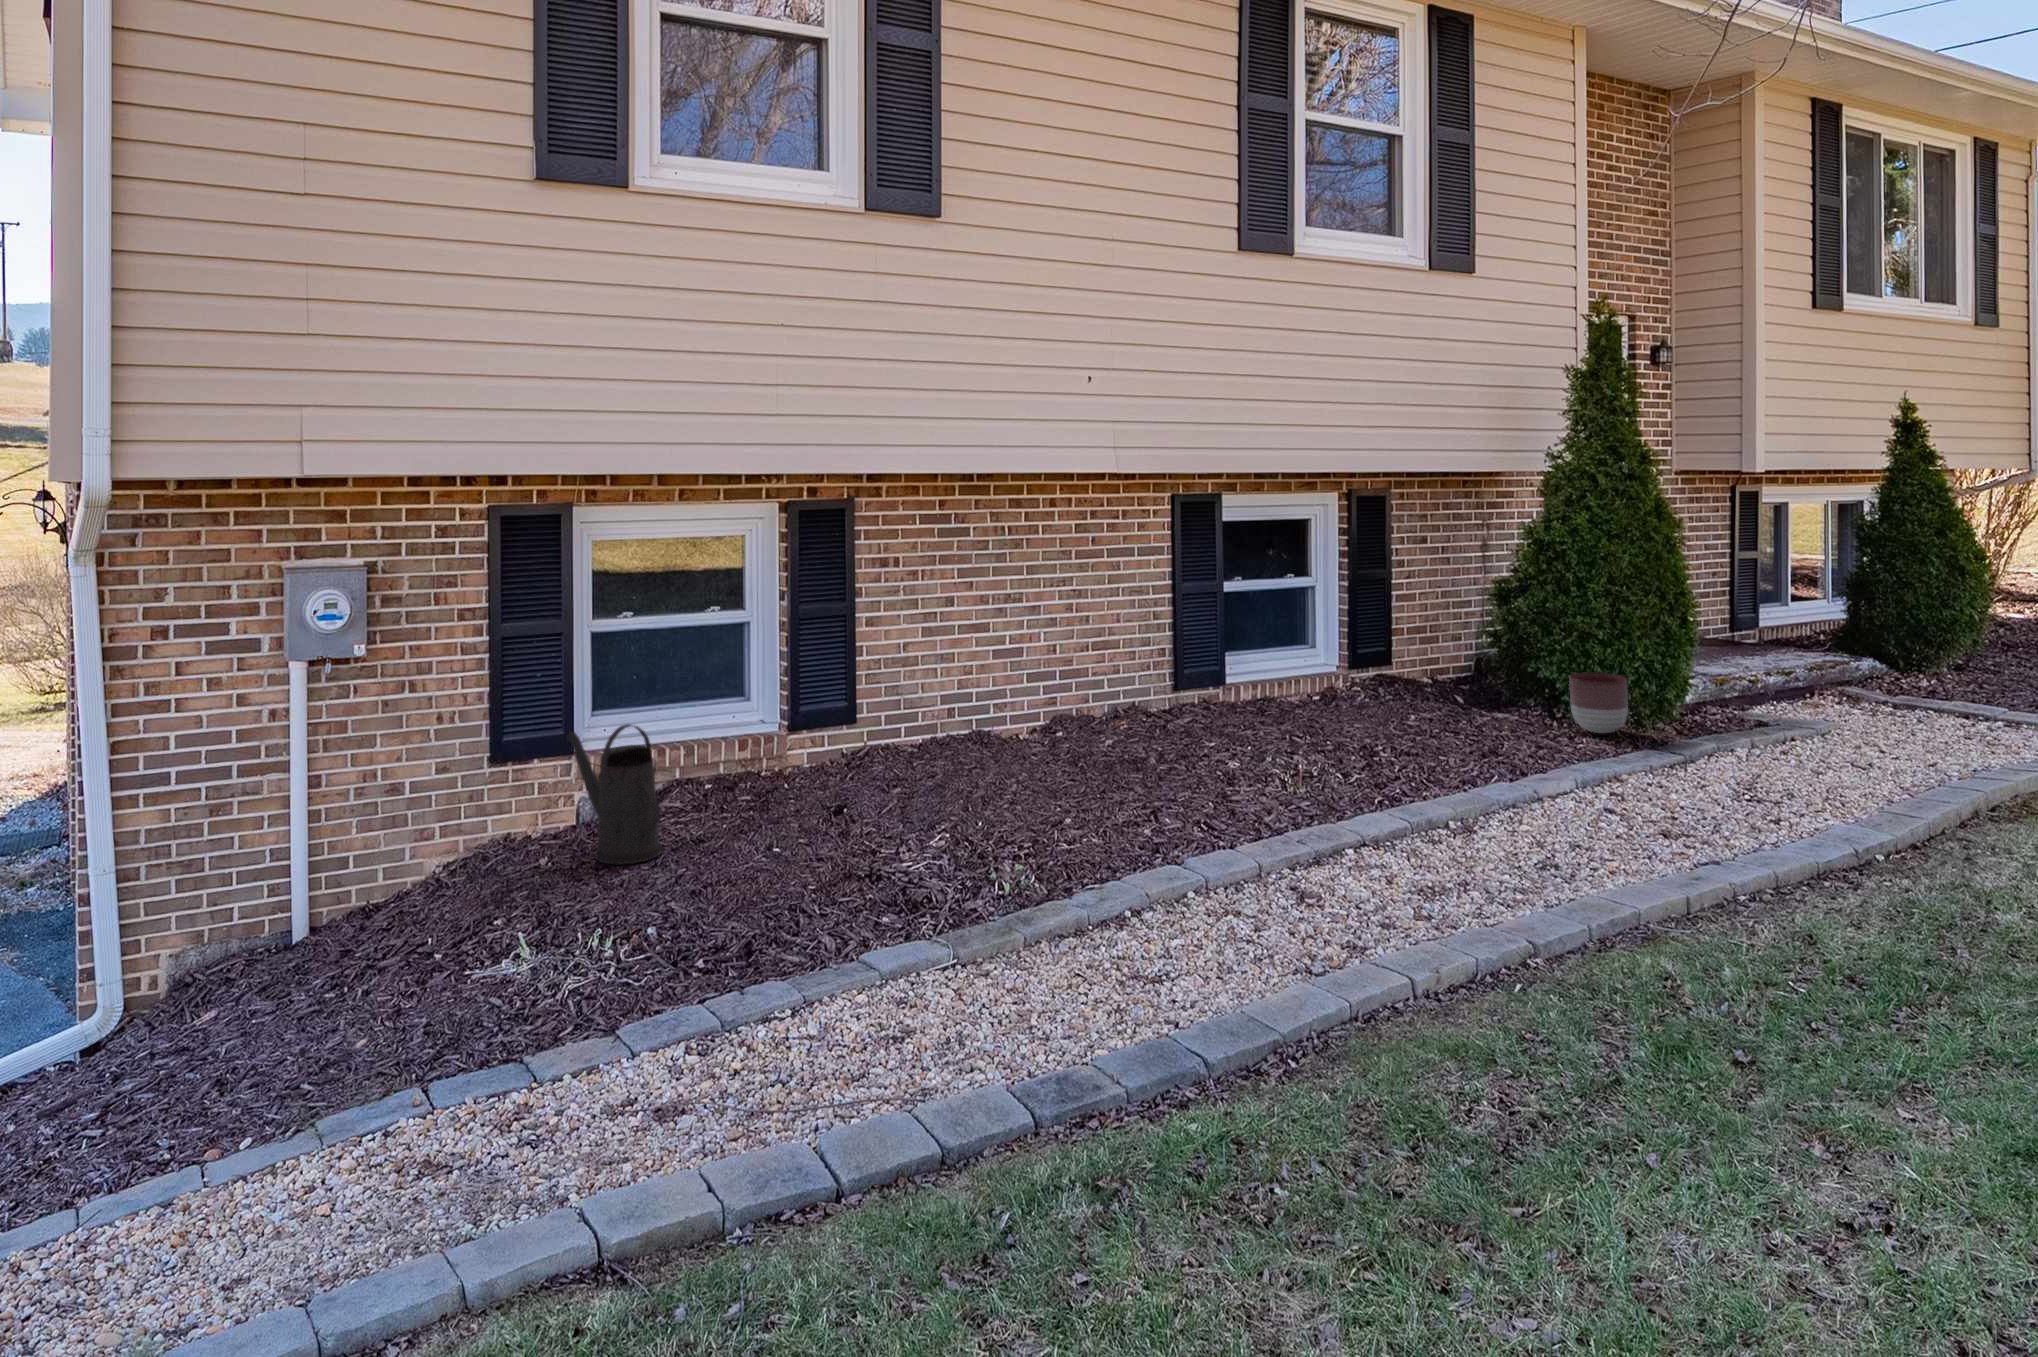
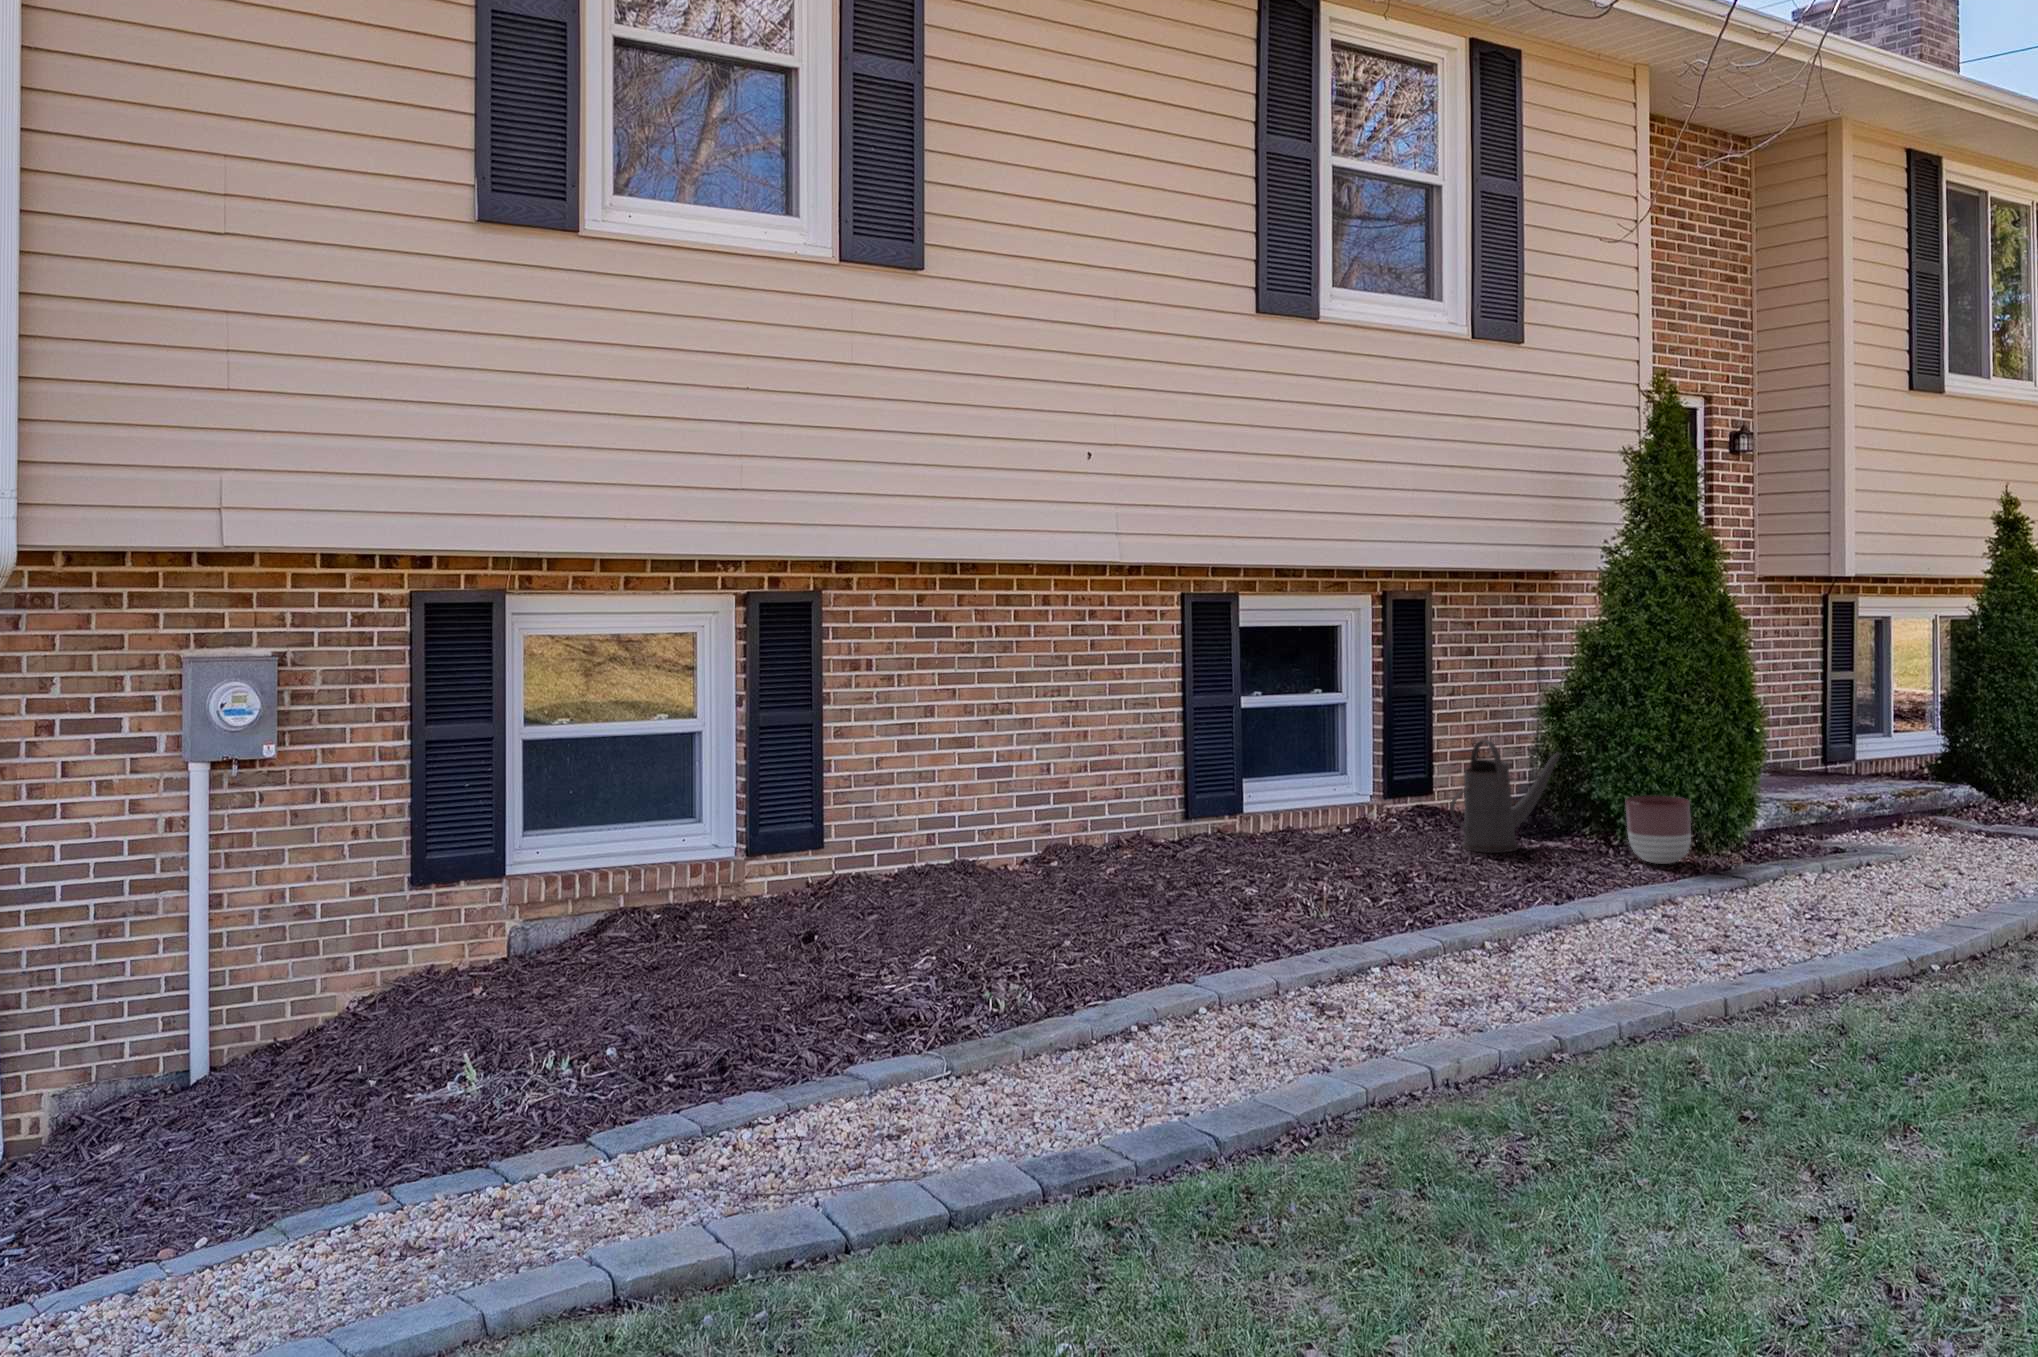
watering can: present [568,724,662,865] -> present [1450,740,1560,853]

